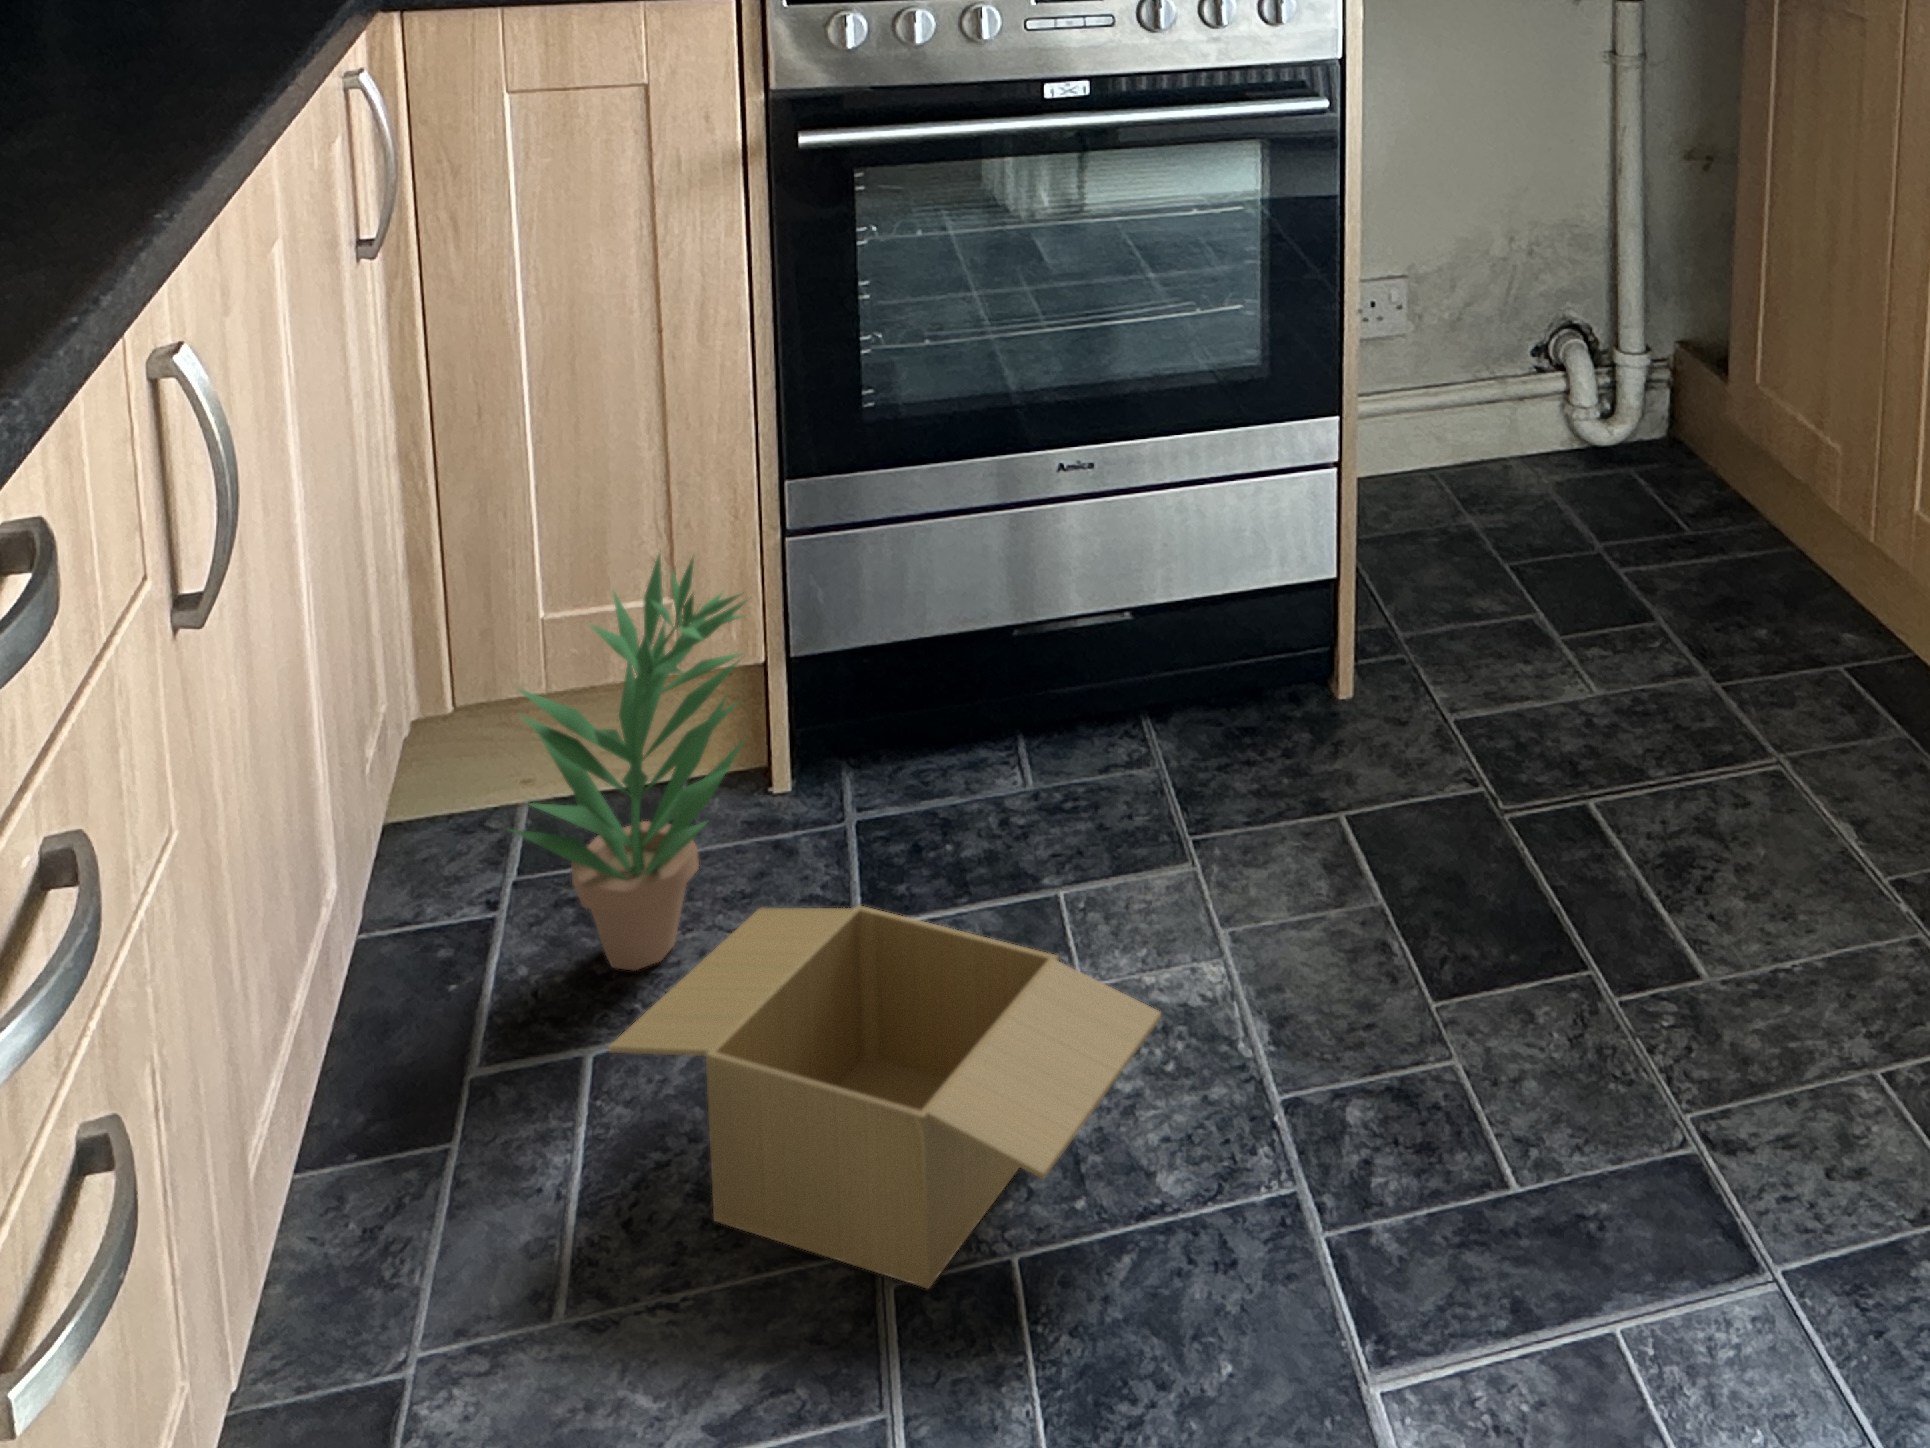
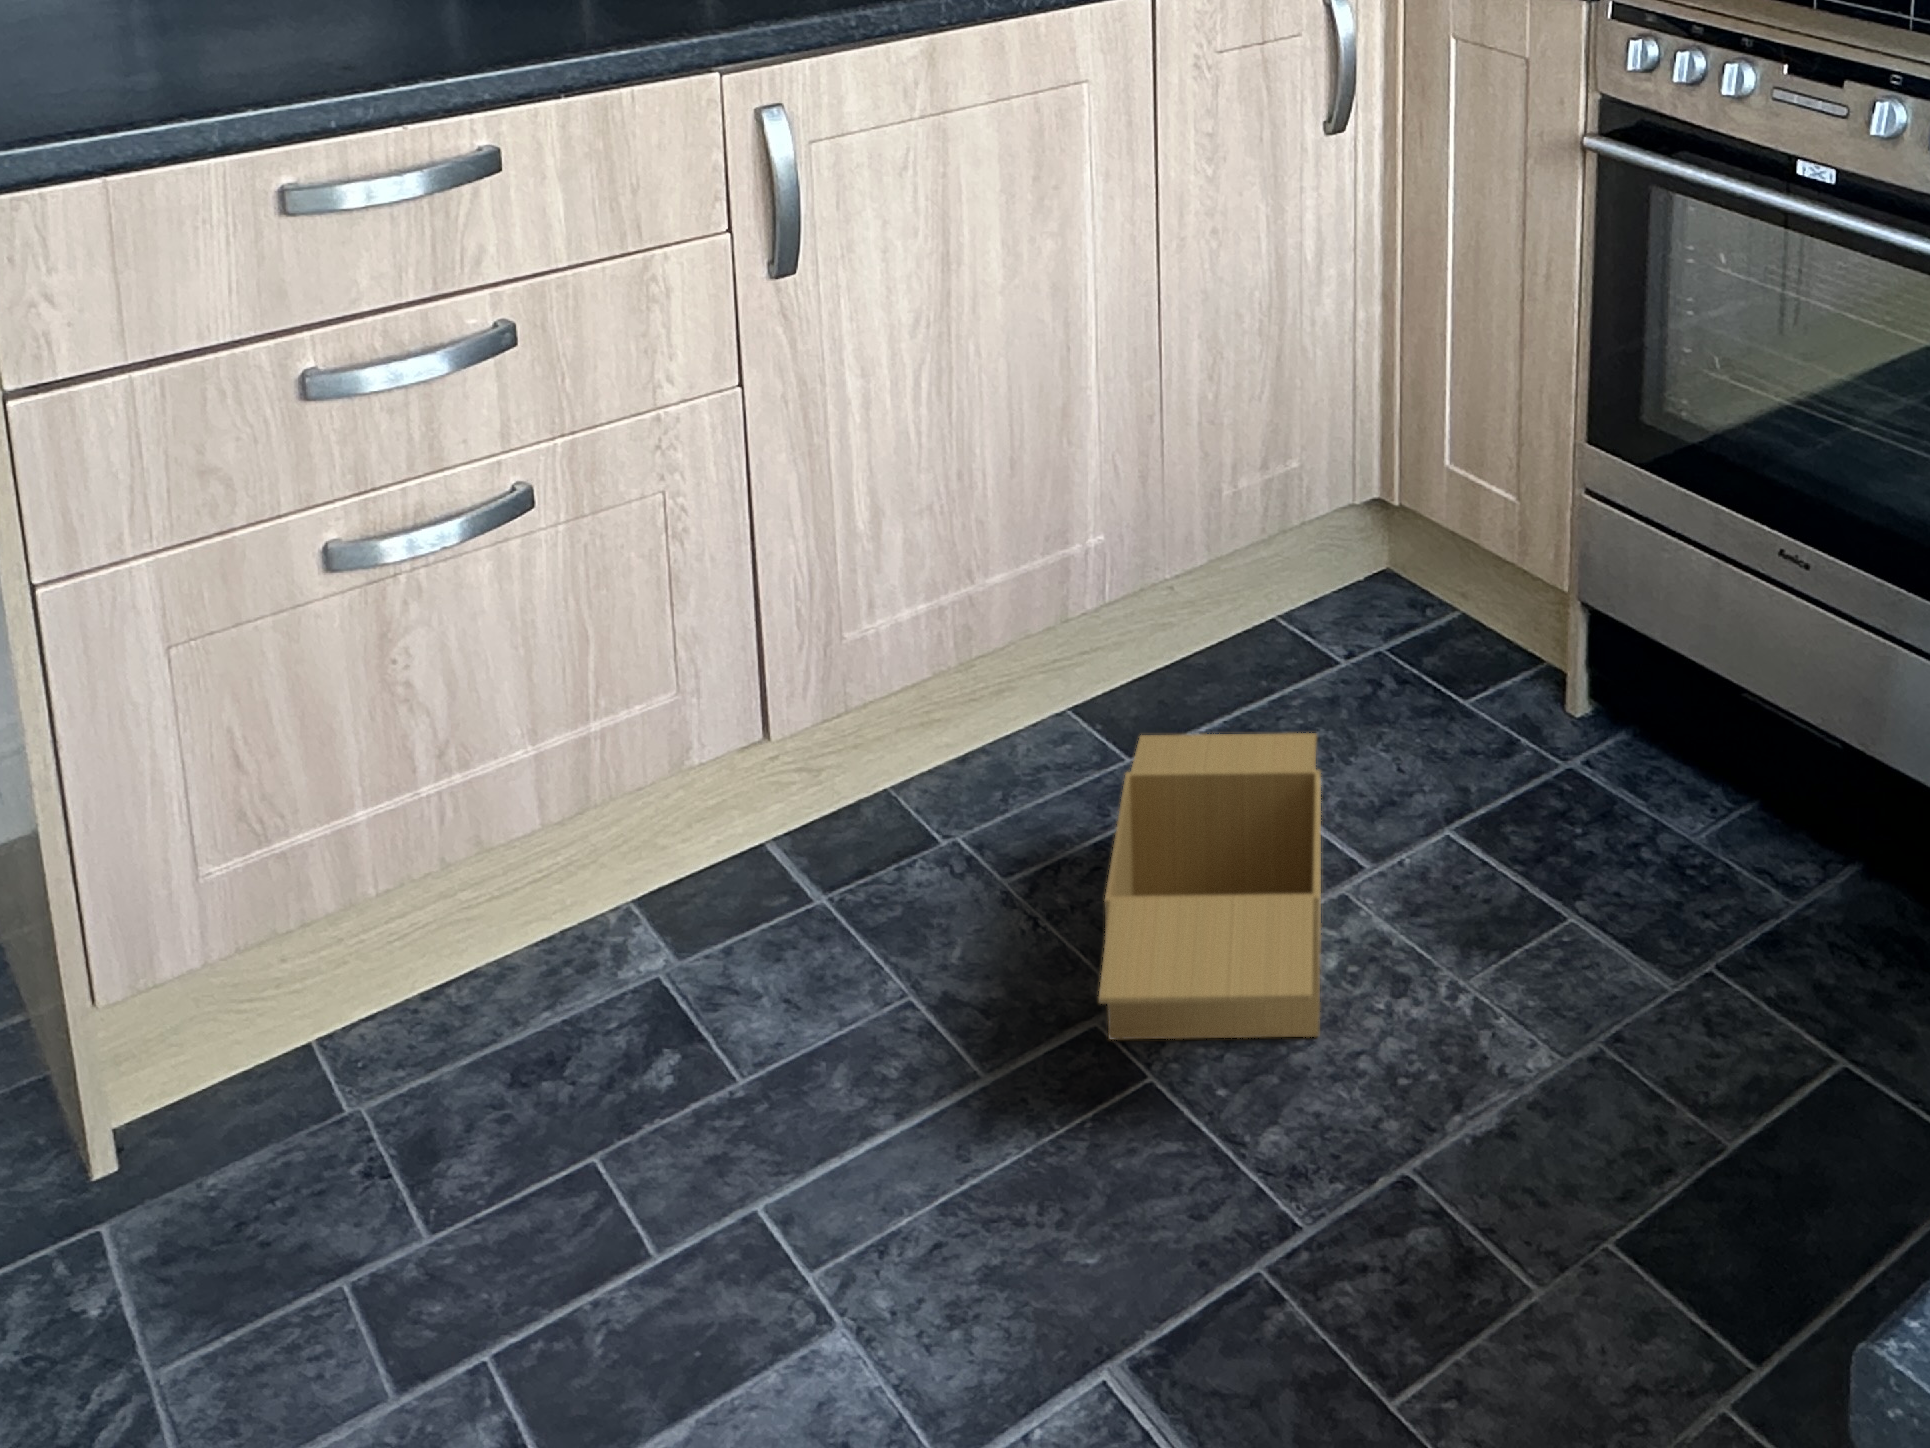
potted plant: present [511,554,745,970] -> none [1272,432,1465,752]

